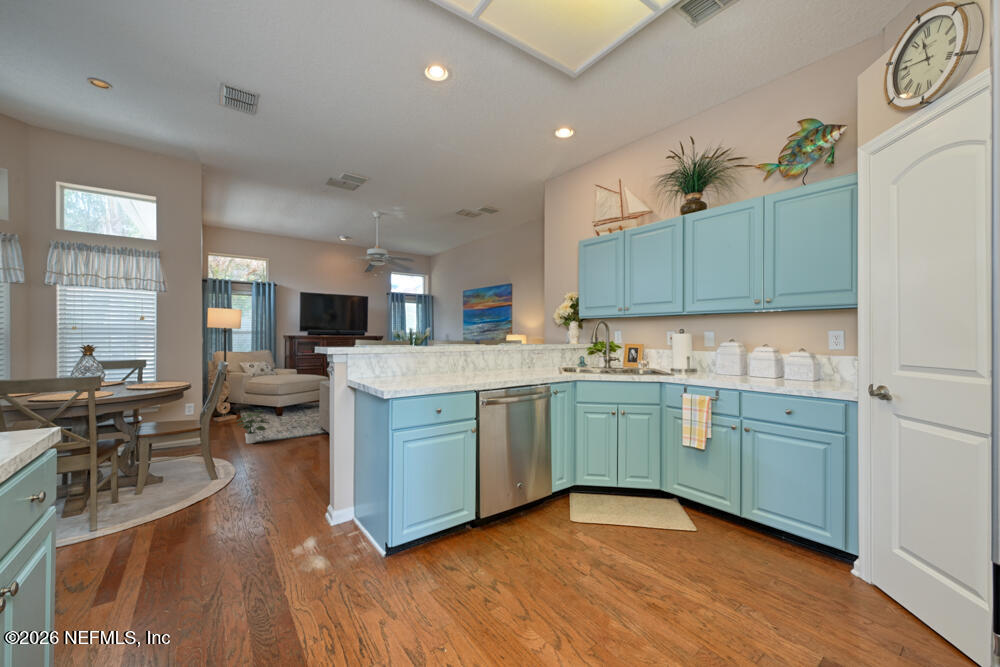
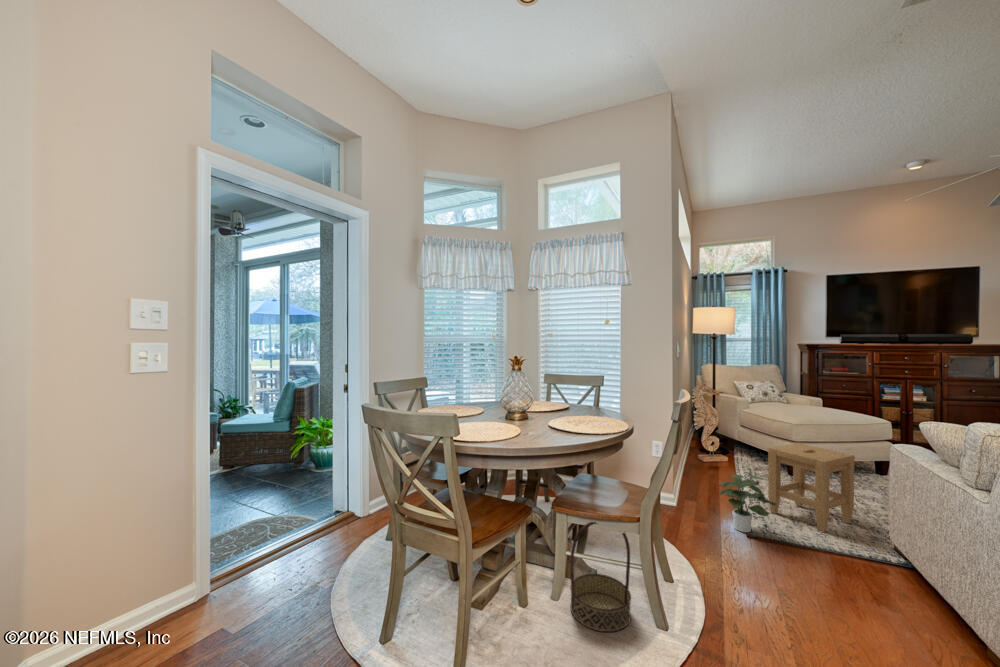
stool: none [266,391,309,433] -> present [768,443,855,532]
basket: none [149,437,194,498] -> present [570,522,631,632]

